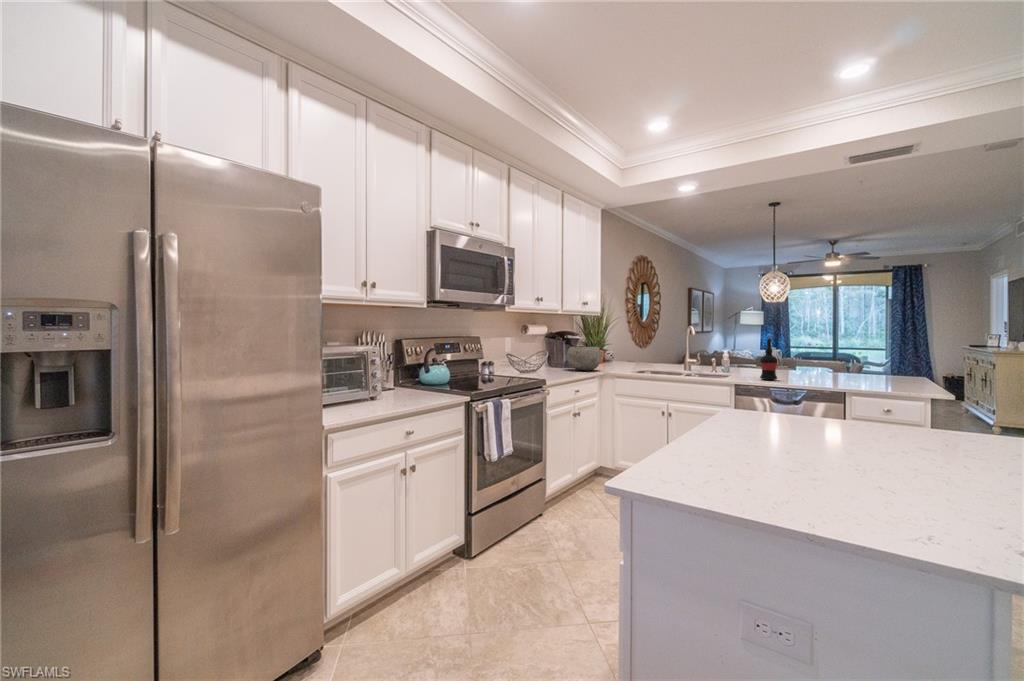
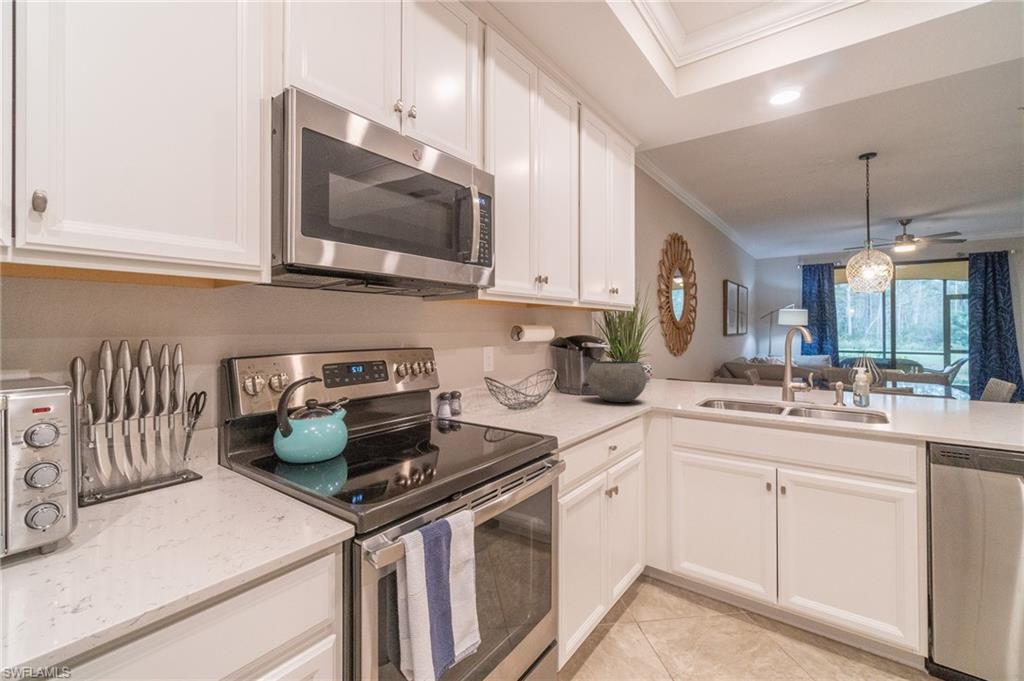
wine bottle: present [760,337,778,380] -> none [960,349,1003,431]

